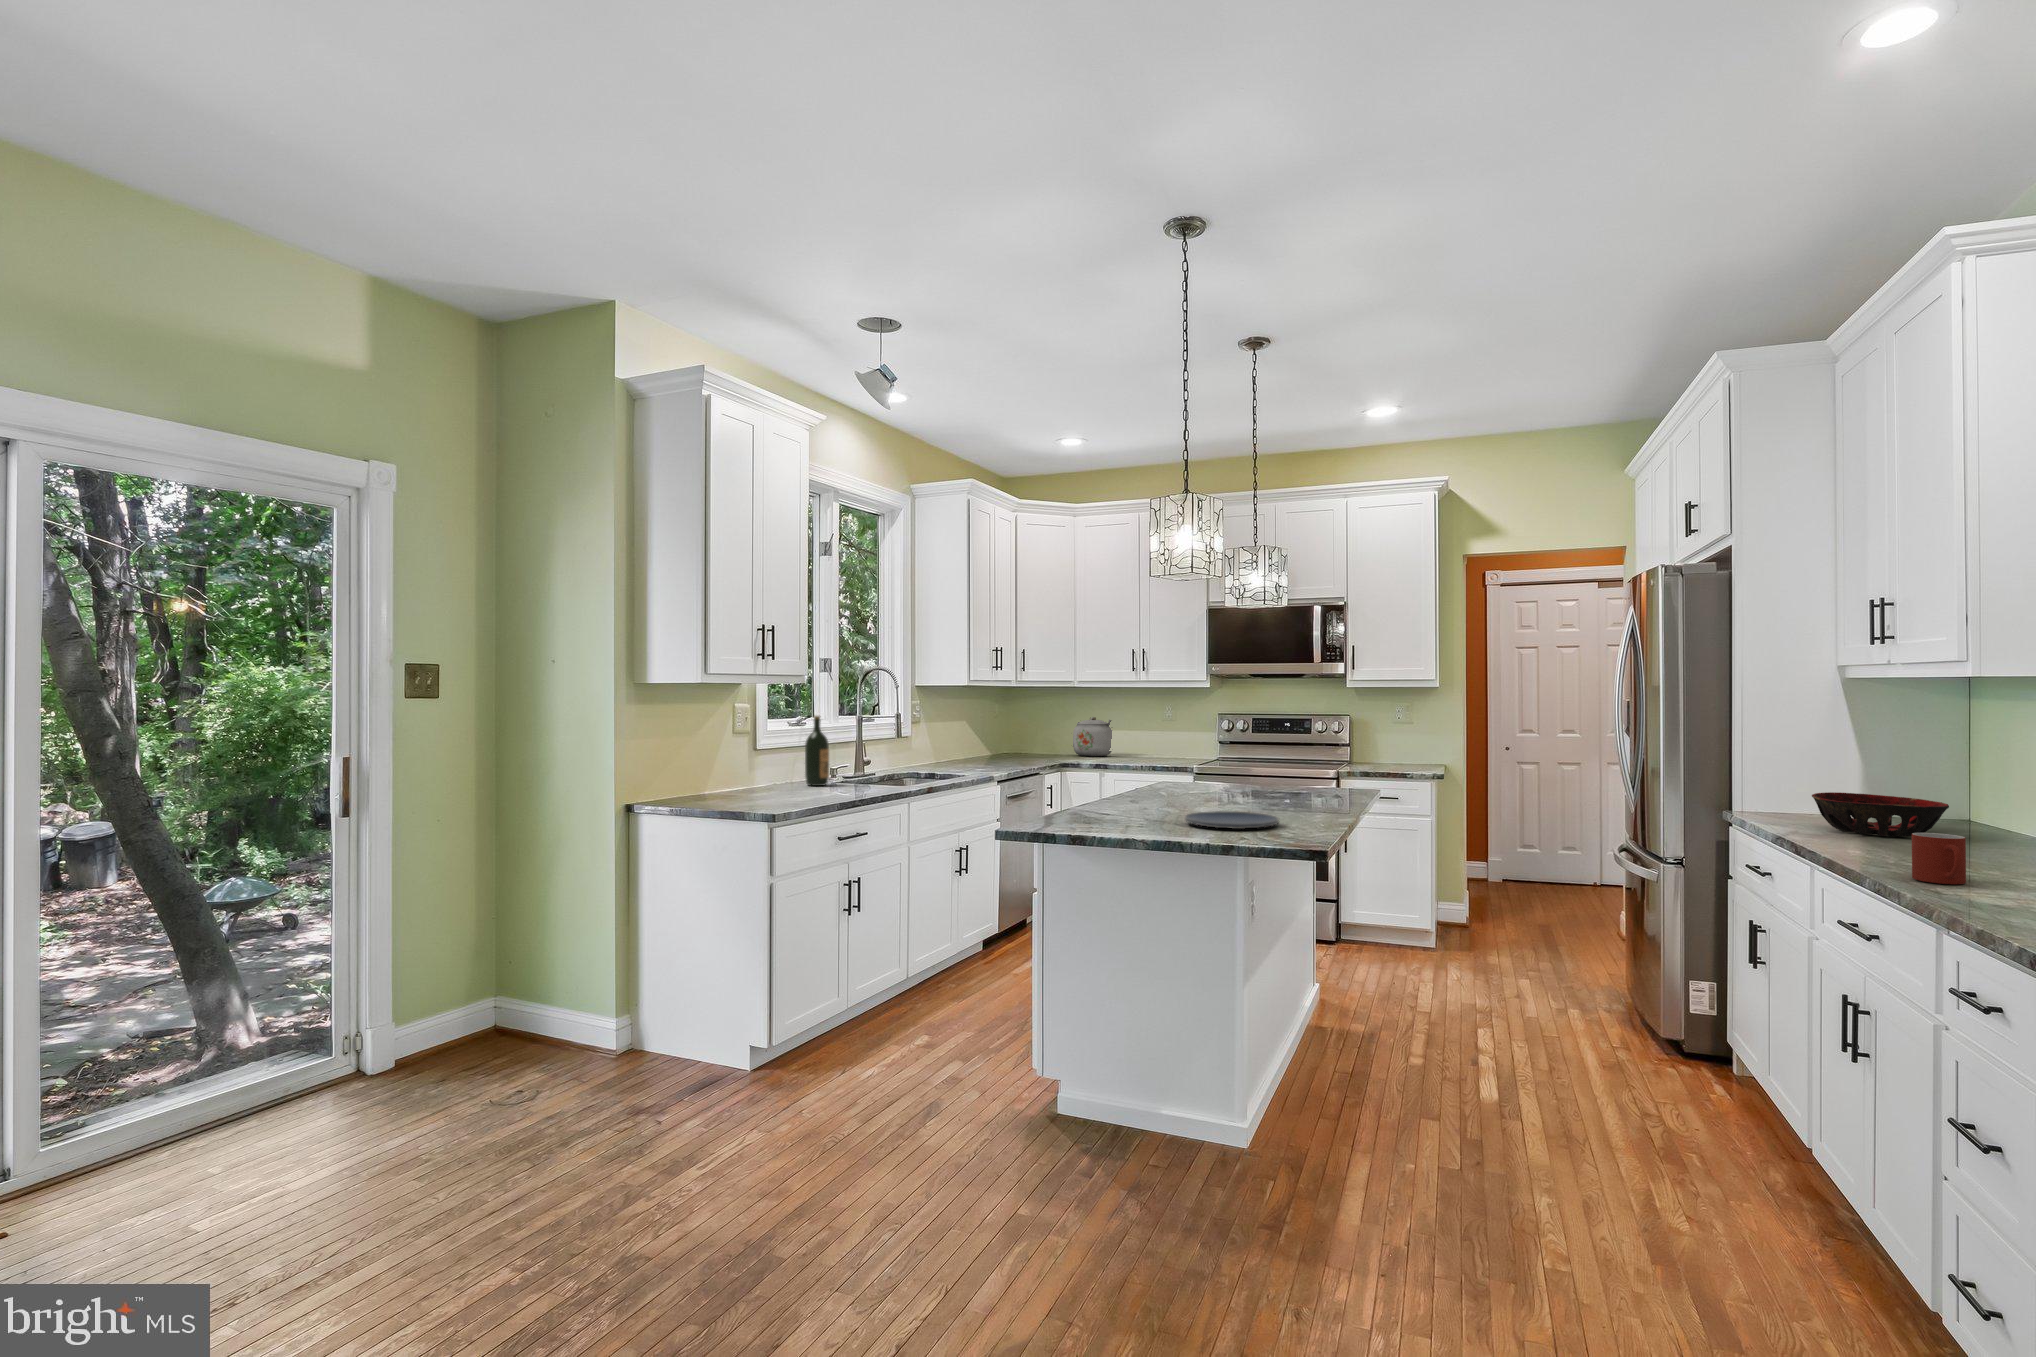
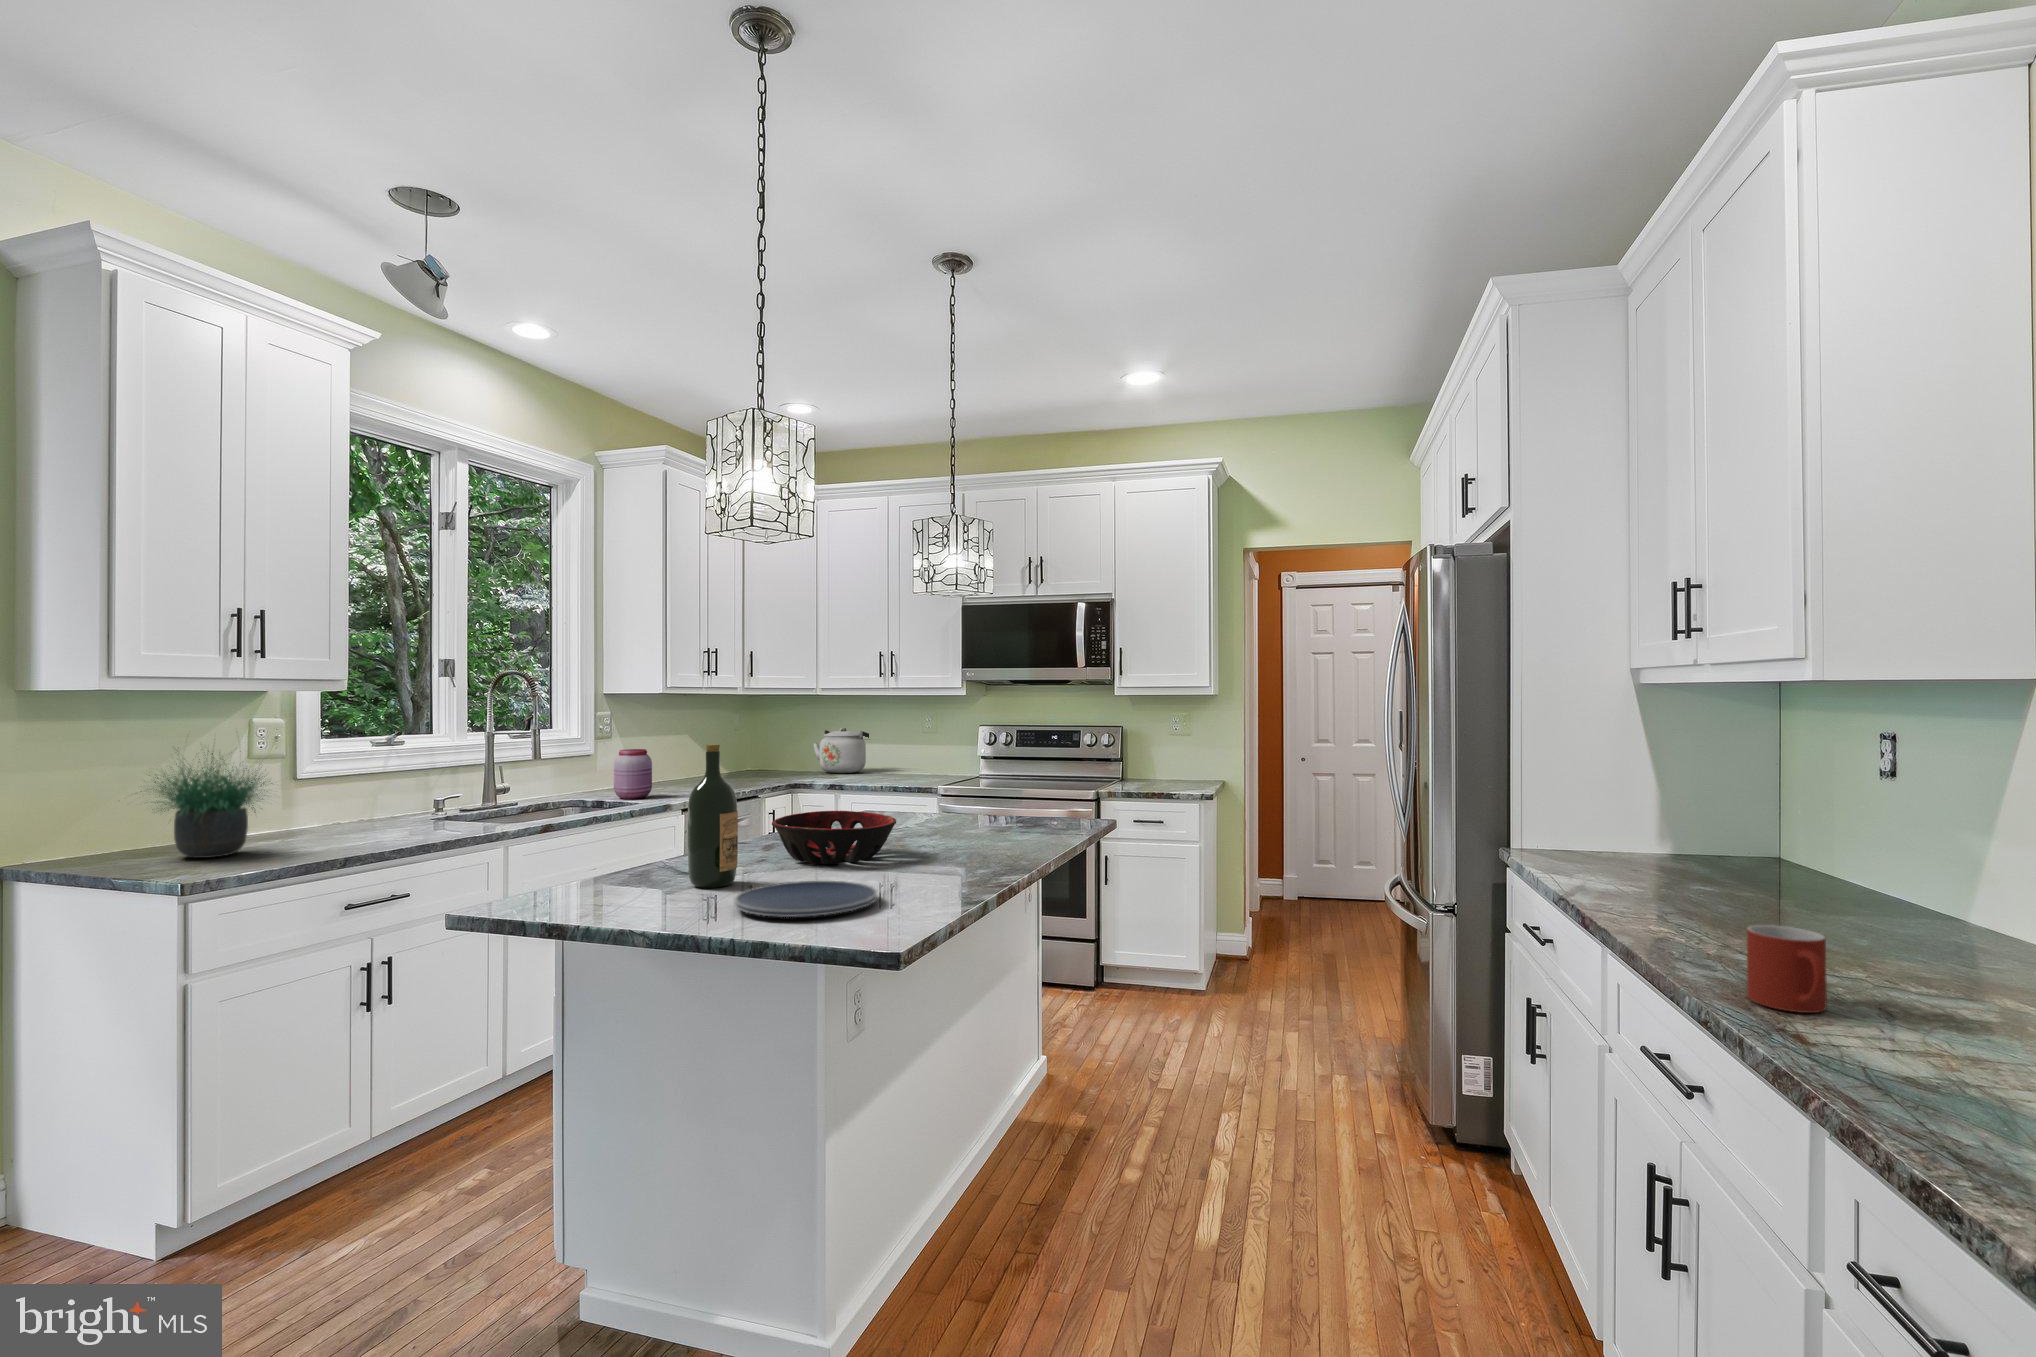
potted plant: none [703,705,795,798] -> present [141,750,272,858]
wine bottle: present [805,716,829,786] -> present [688,744,738,888]
jar: none [944,731,973,771] -> present [614,749,652,799]
decorative bowl: present [1812,792,1949,836] -> present [772,811,896,864]

